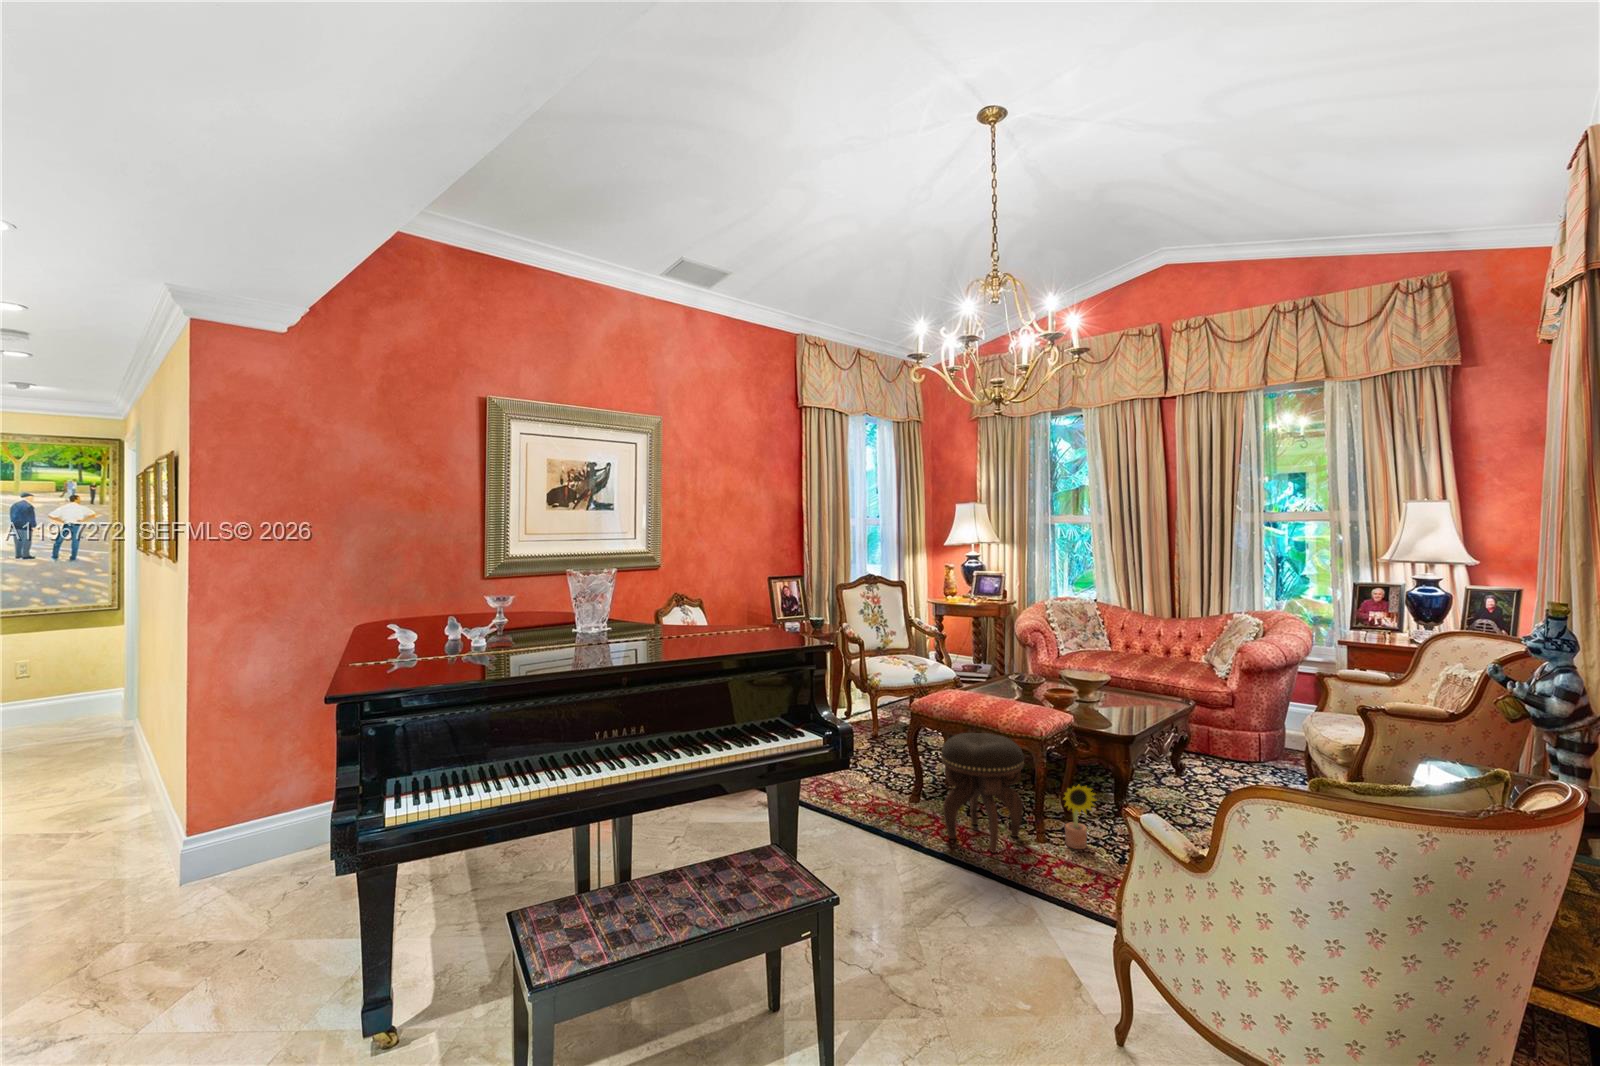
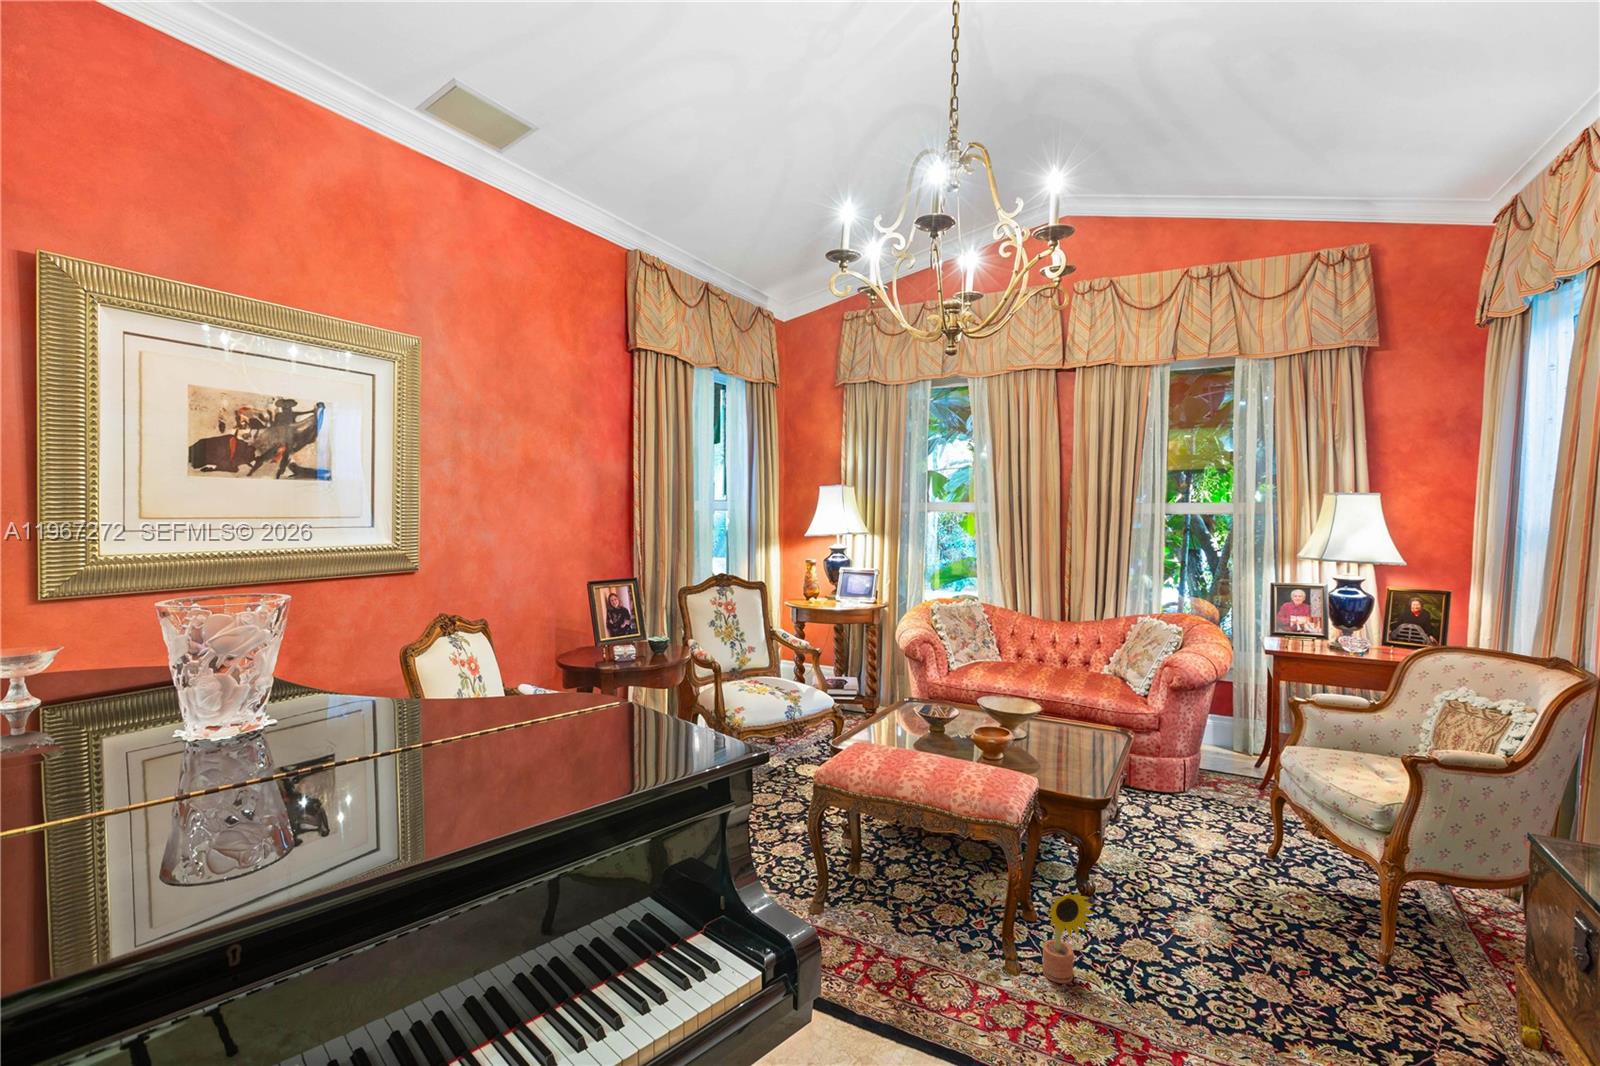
footstool: present [941,733,1024,853] -> none [869,816,992,1011]

